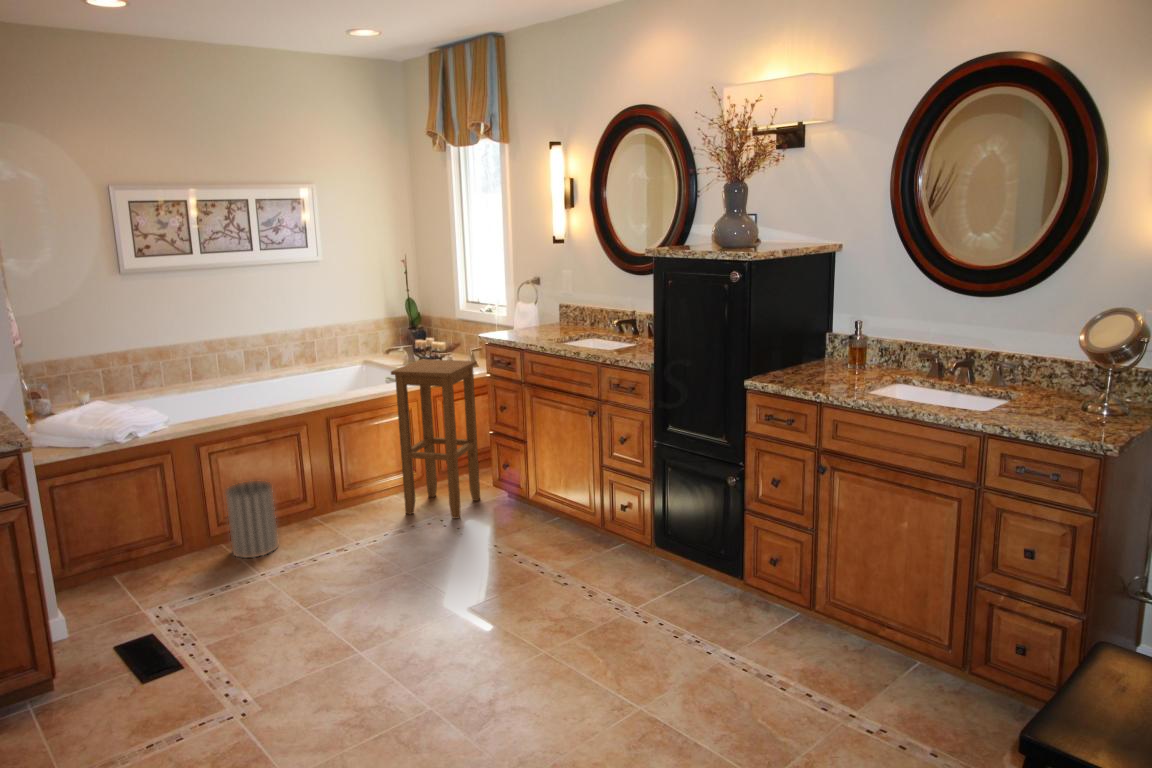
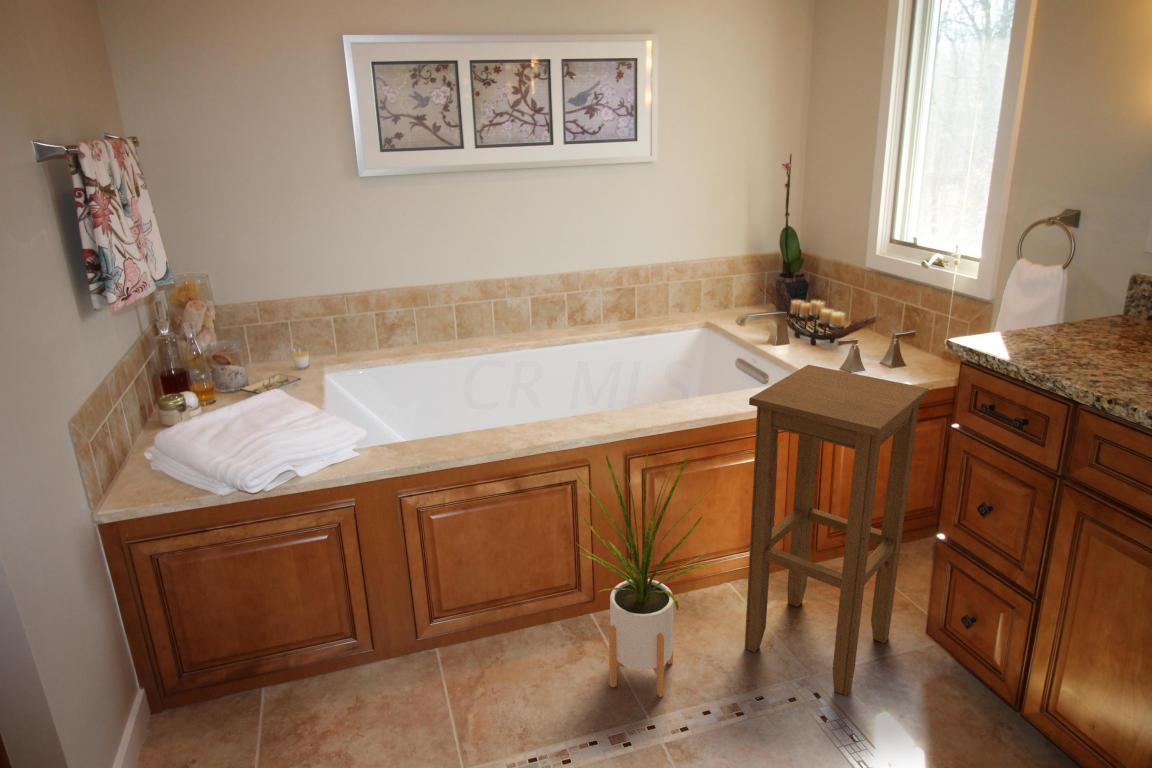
house plant: none [303,399,383,538] -> present [576,445,713,697]
wastebasket: present [226,481,278,558] -> none [433,561,518,705]

